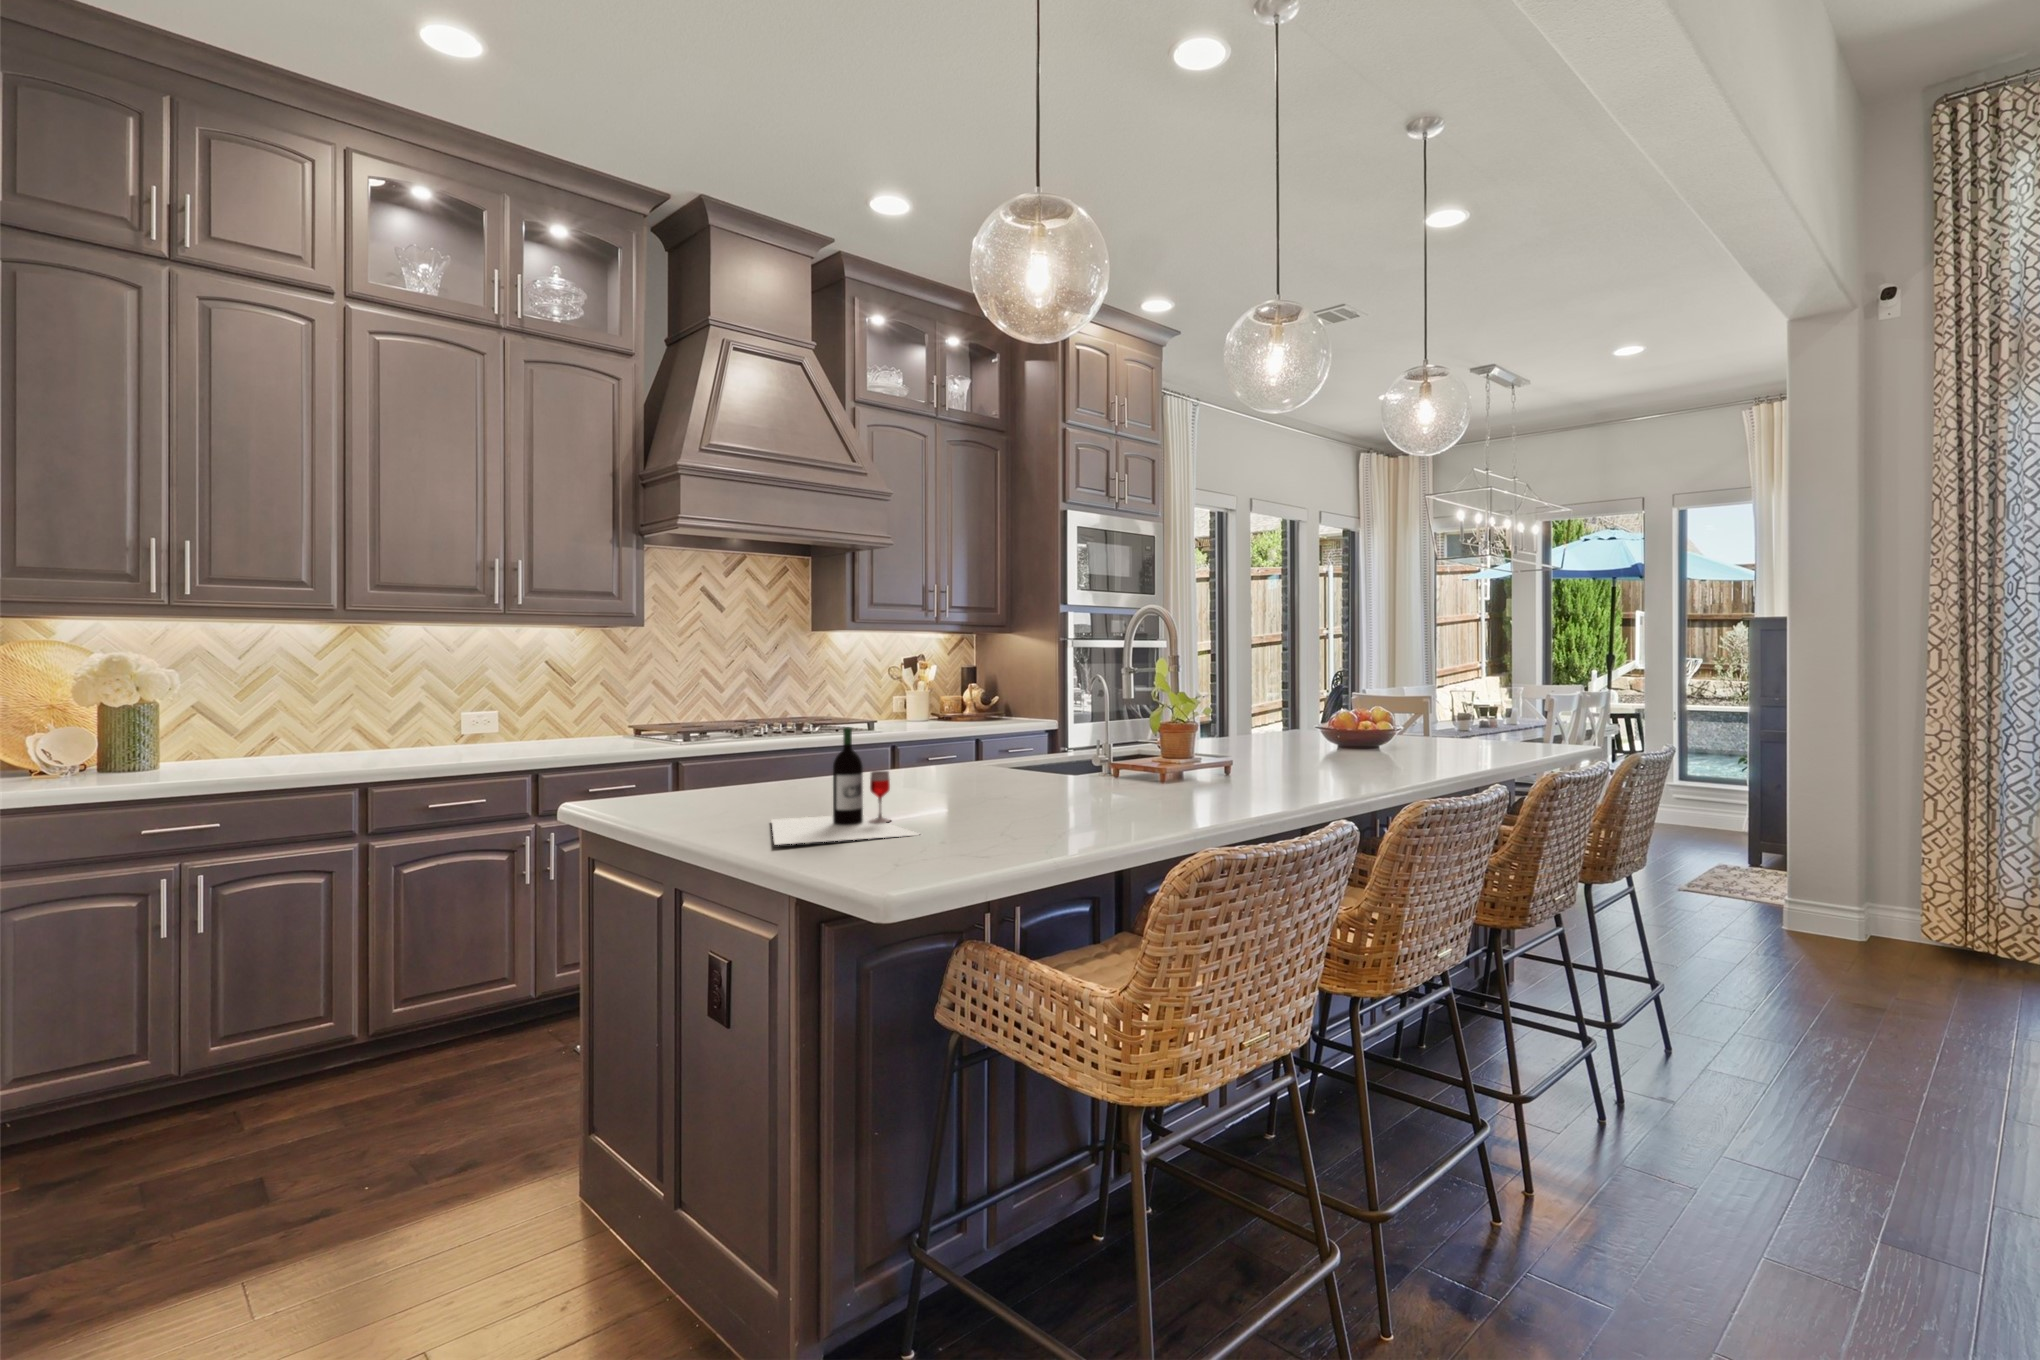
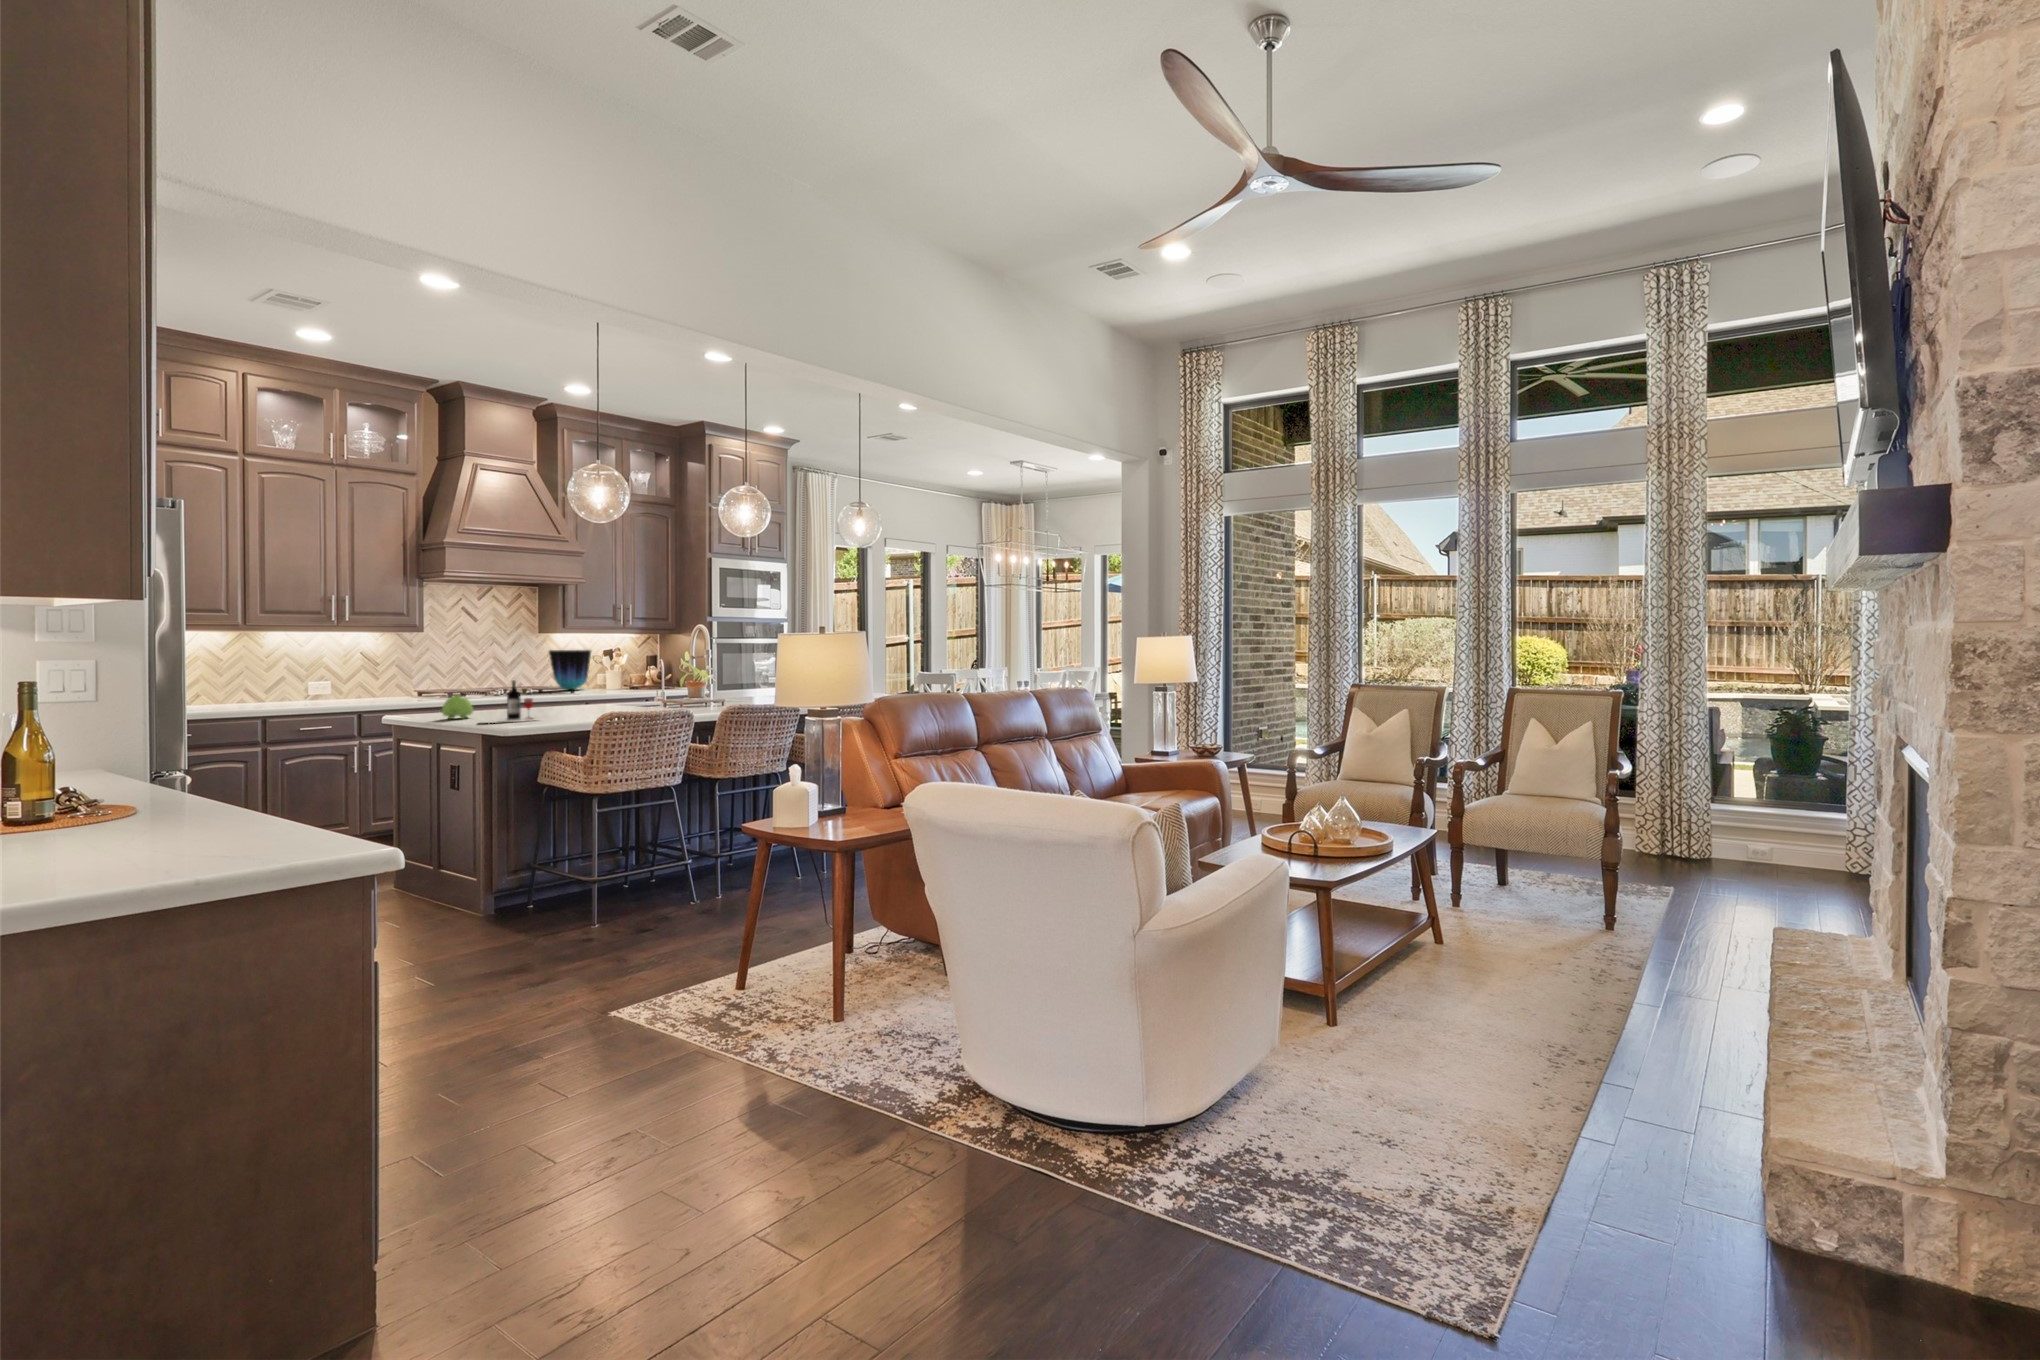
vase: none [822,658,887,721] -> present [549,650,591,690]
teapot: none [682,755,748,813] -> present [441,694,473,719]

